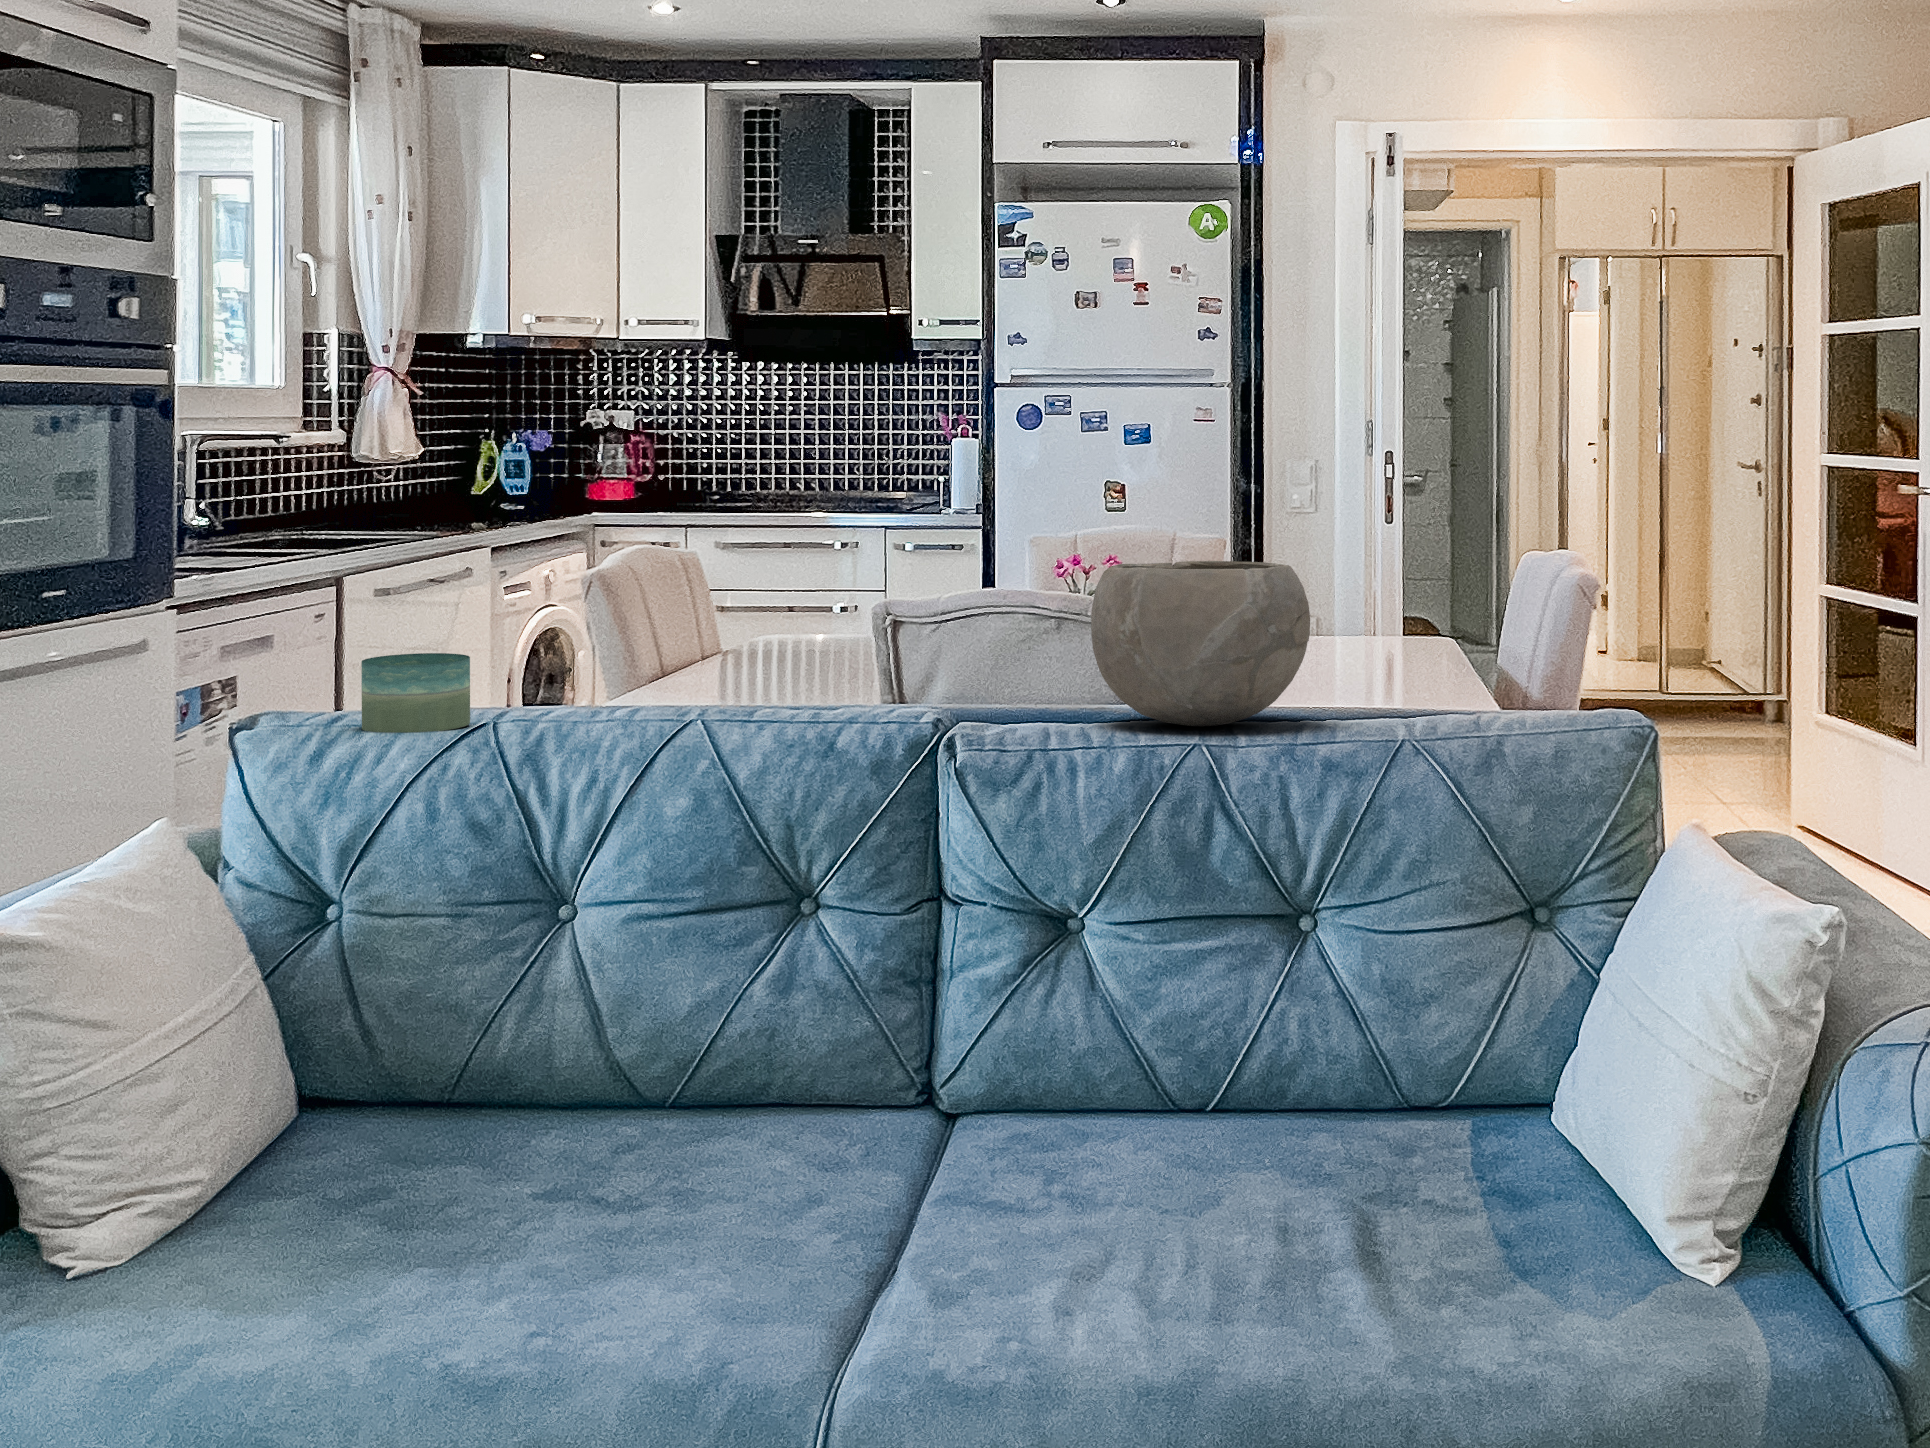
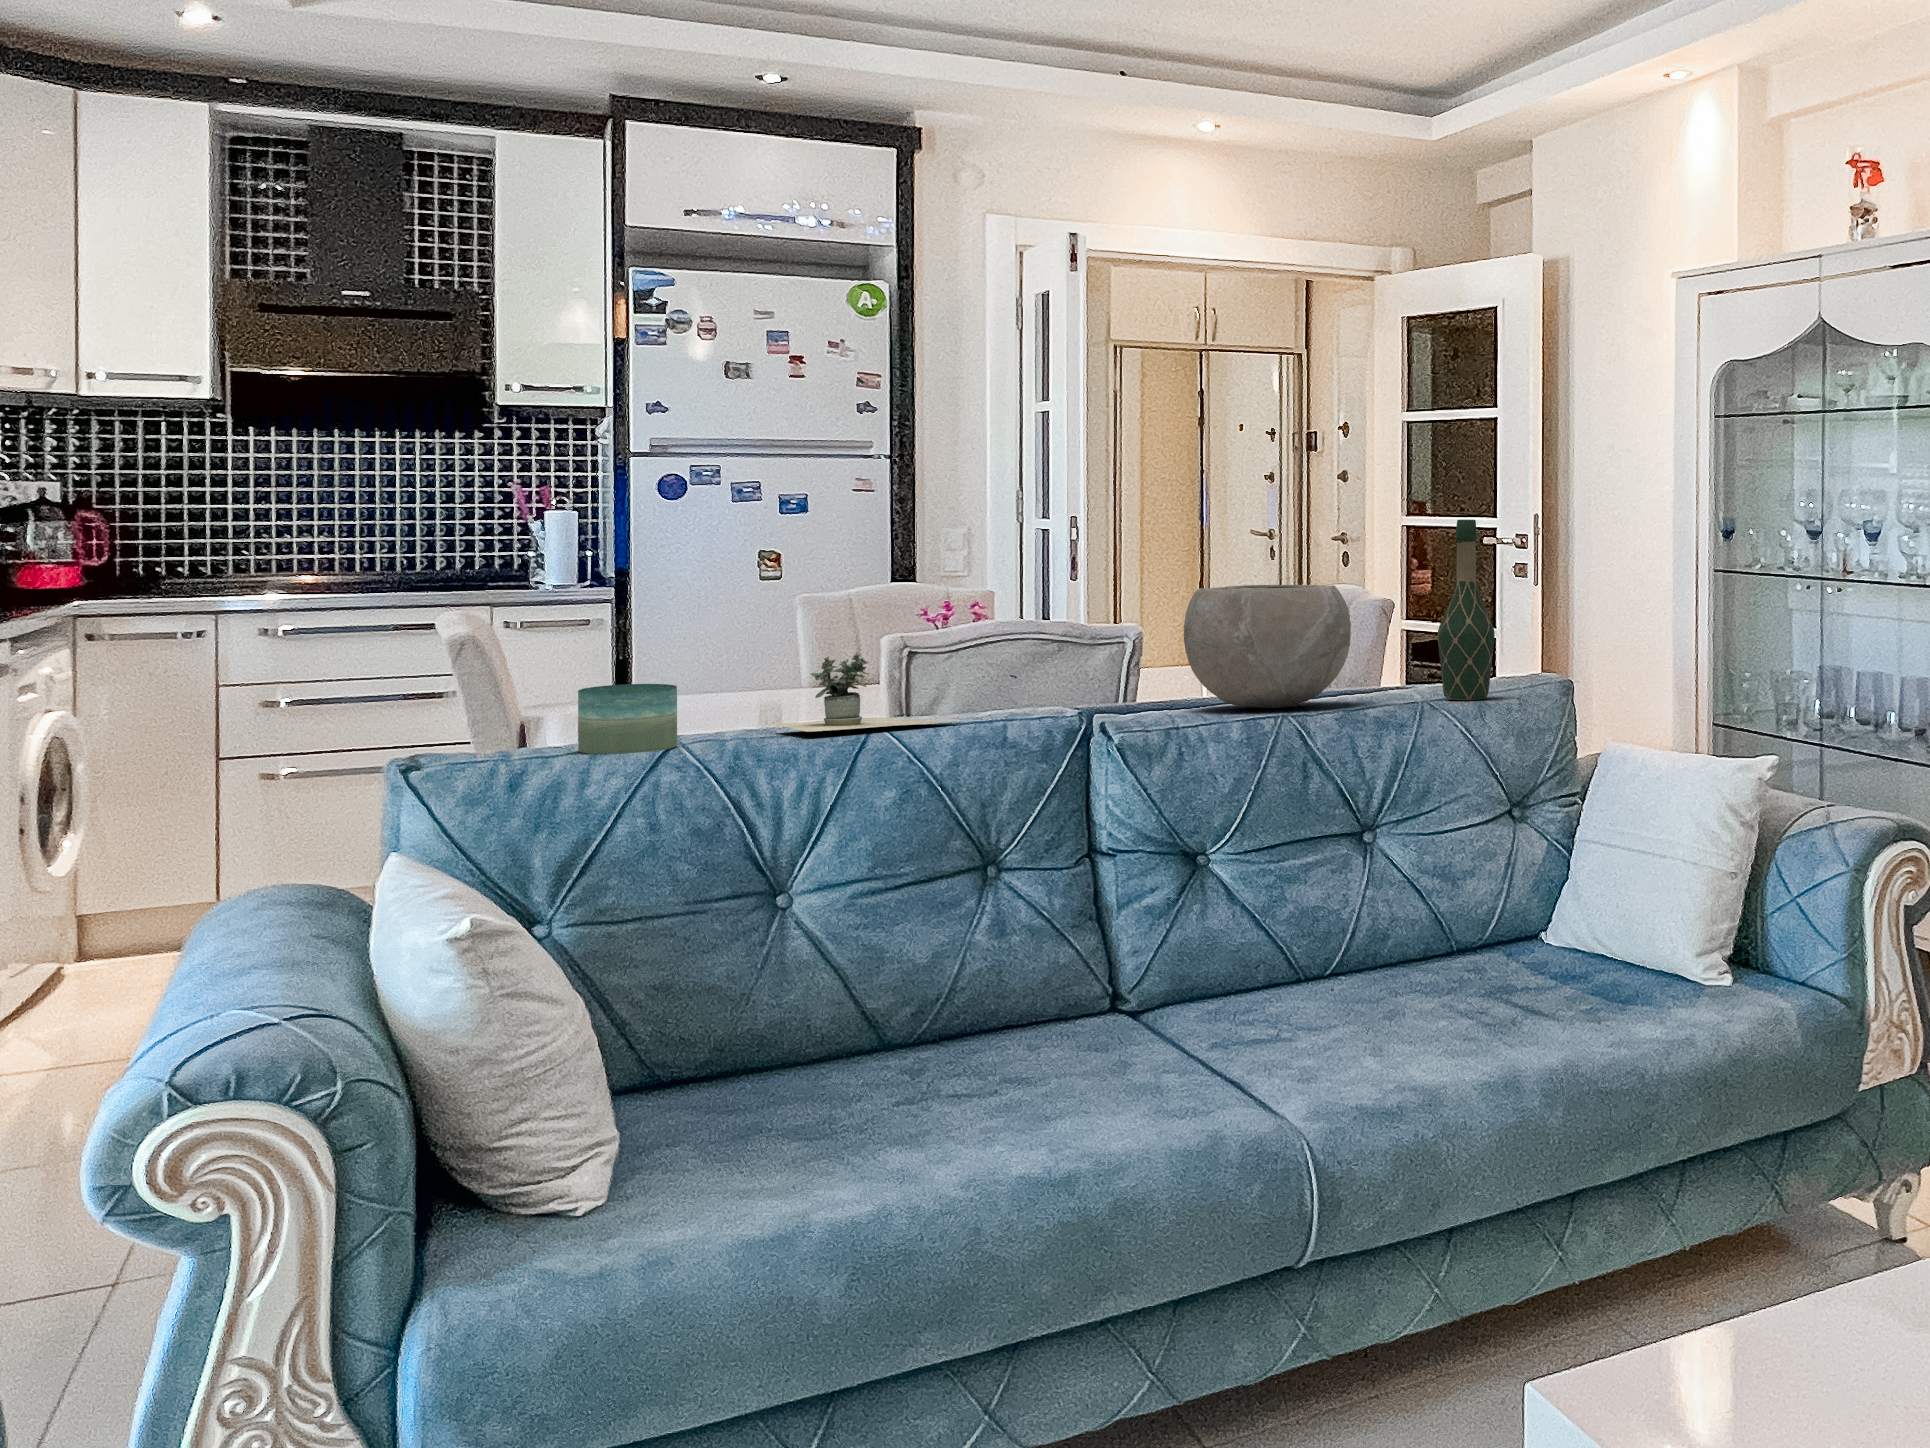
wine bottle: none [1428,481,1508,734] -> present [1438,520,1495,700]
potted plant: none [601,627,897,720] -> present [776,653,1017,732]

